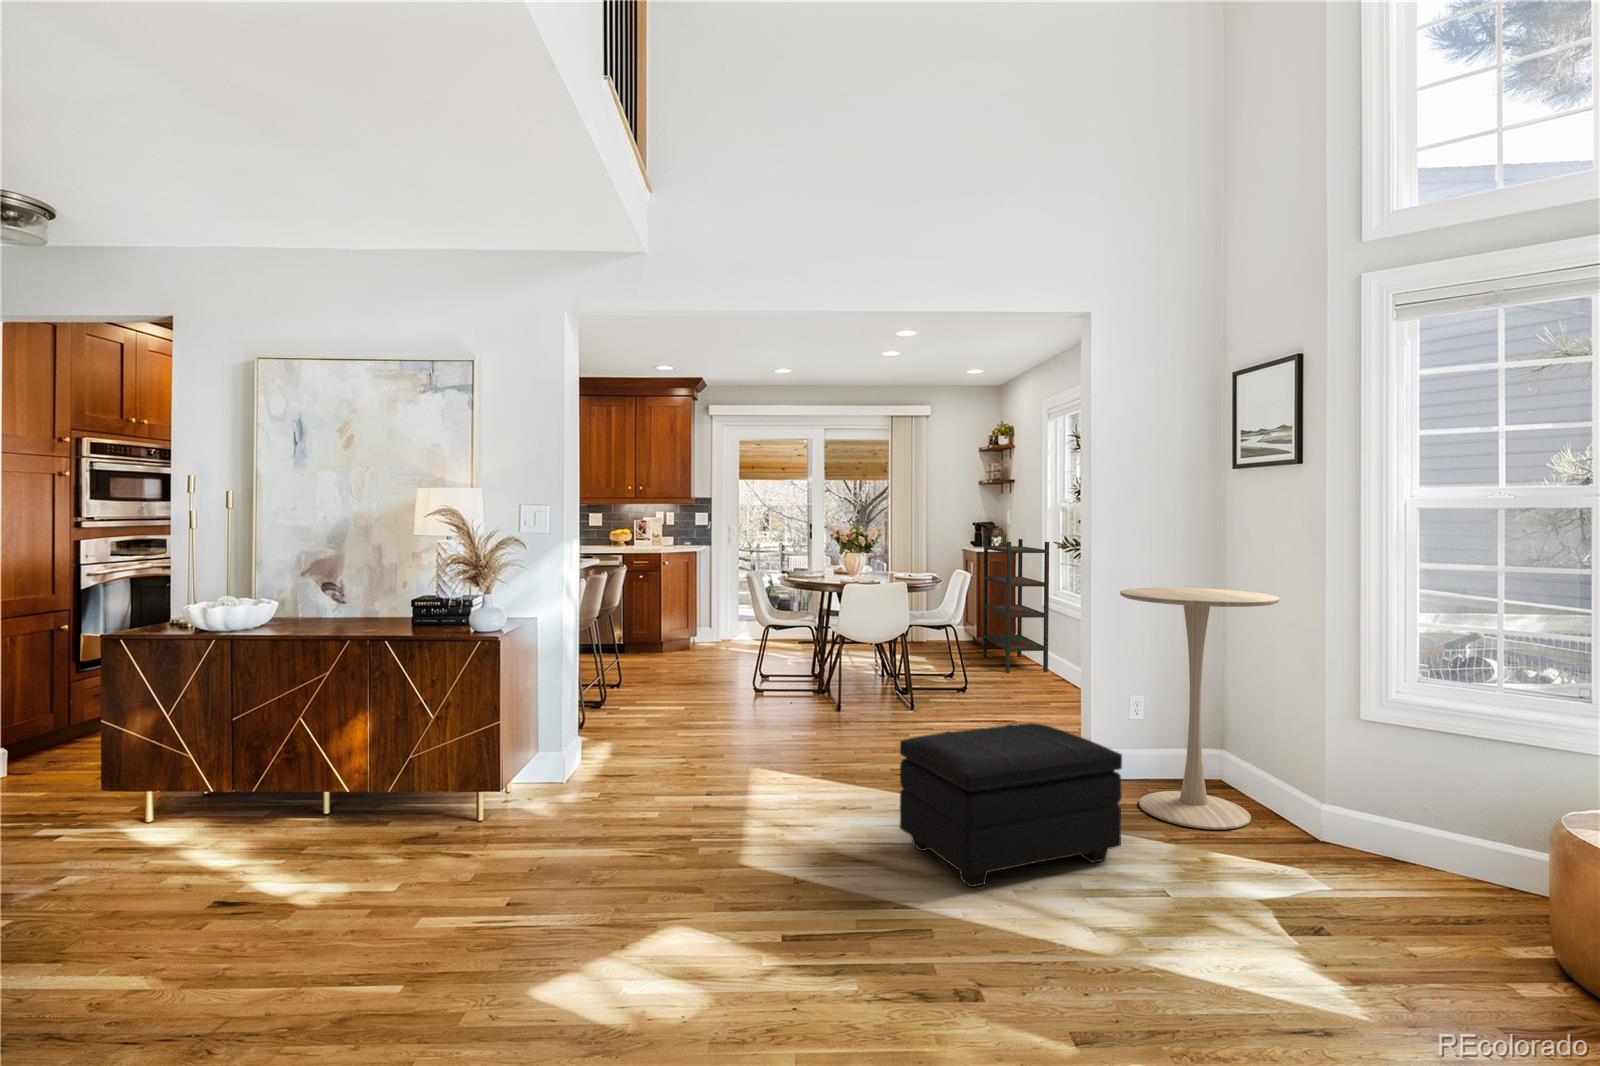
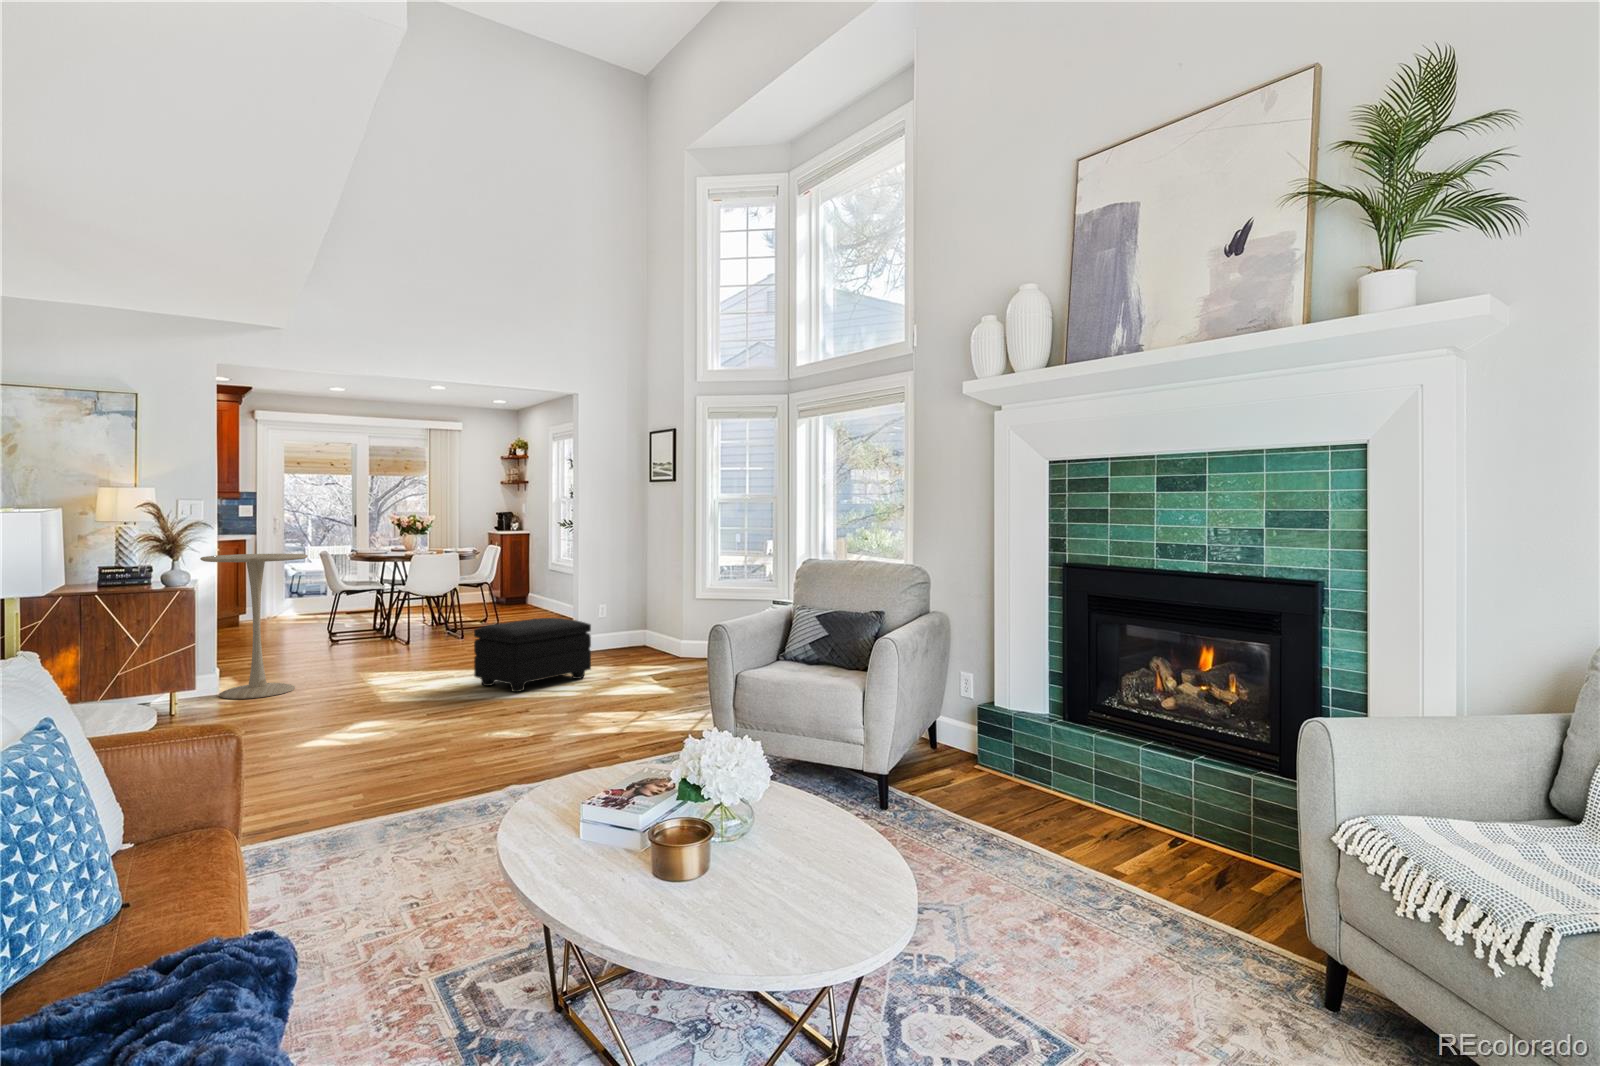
bookshelf: present [983,539,1049,672] -> none [506,524,555,617]
pedestal table: present [1120,587,1280,829] -> present [200,554,308,699]

